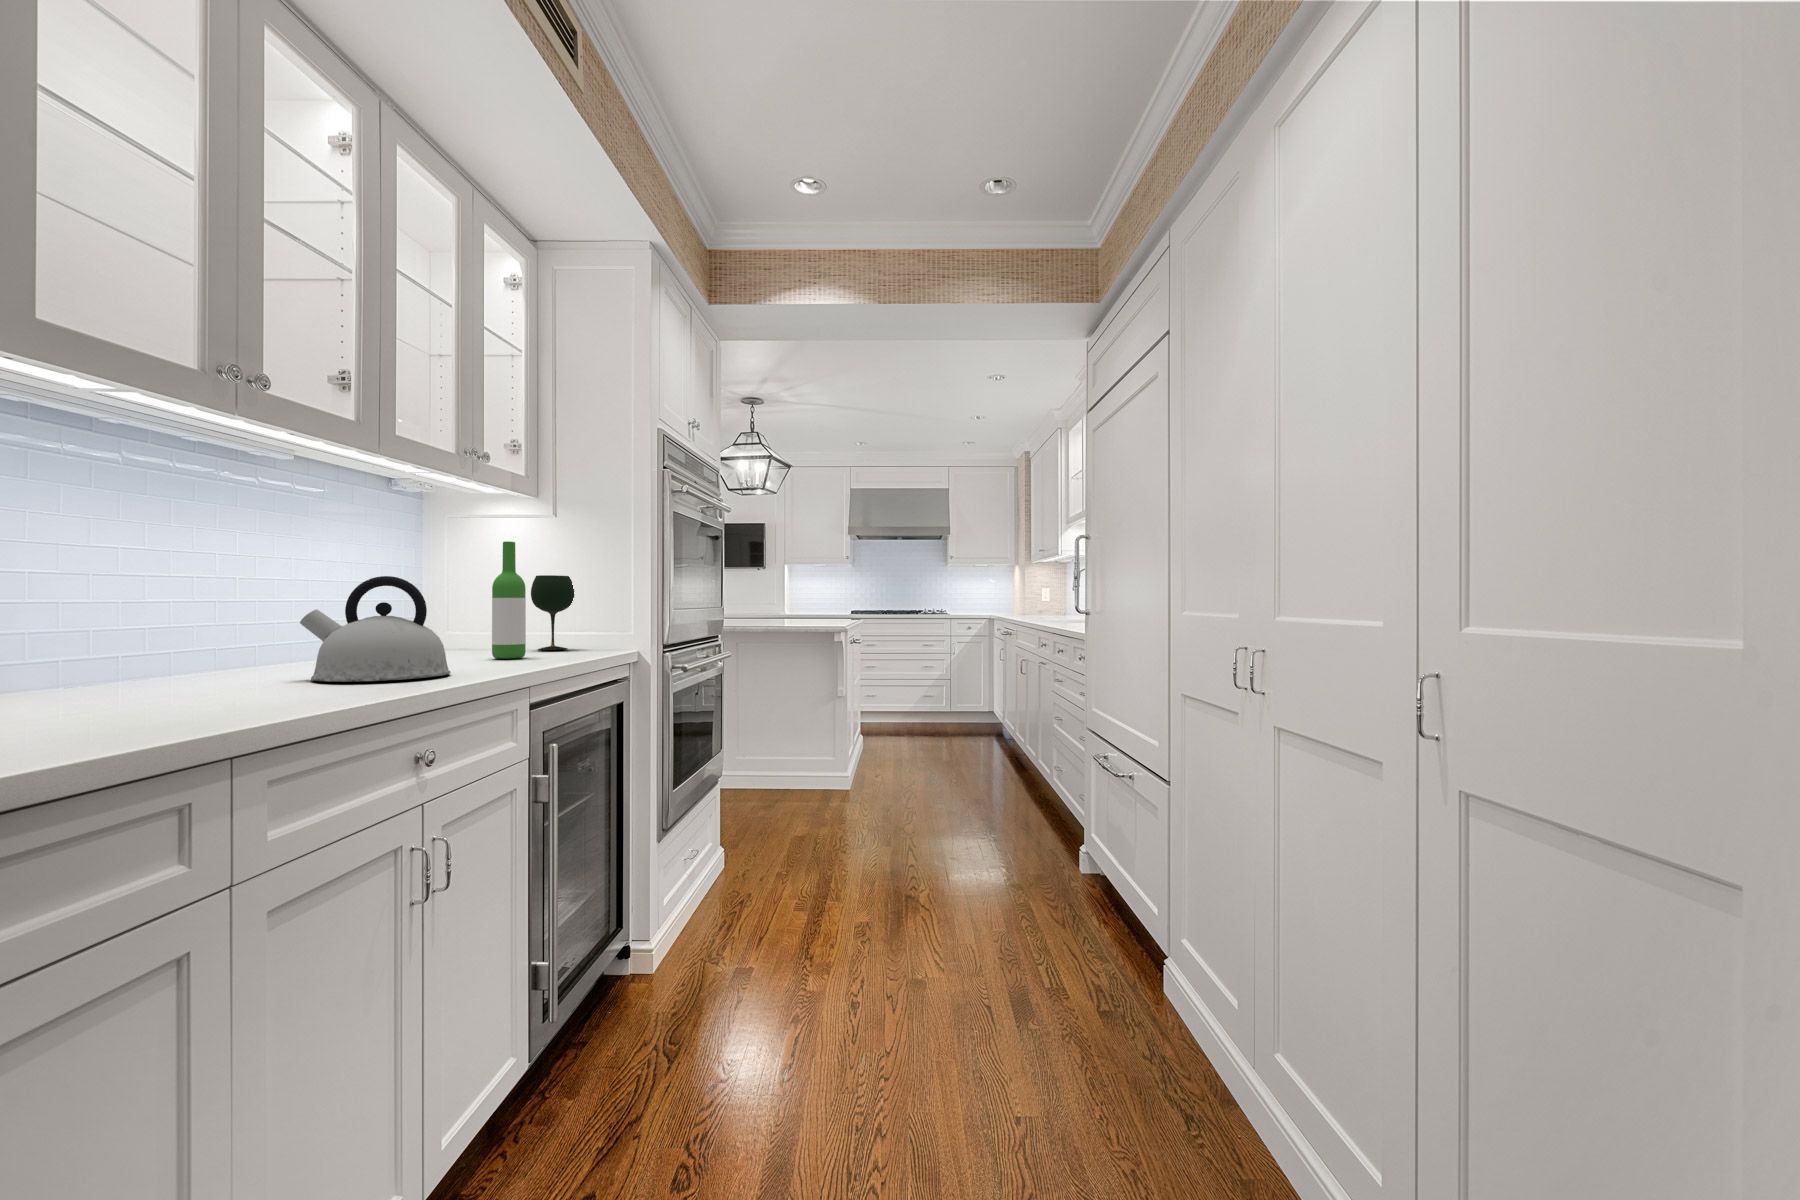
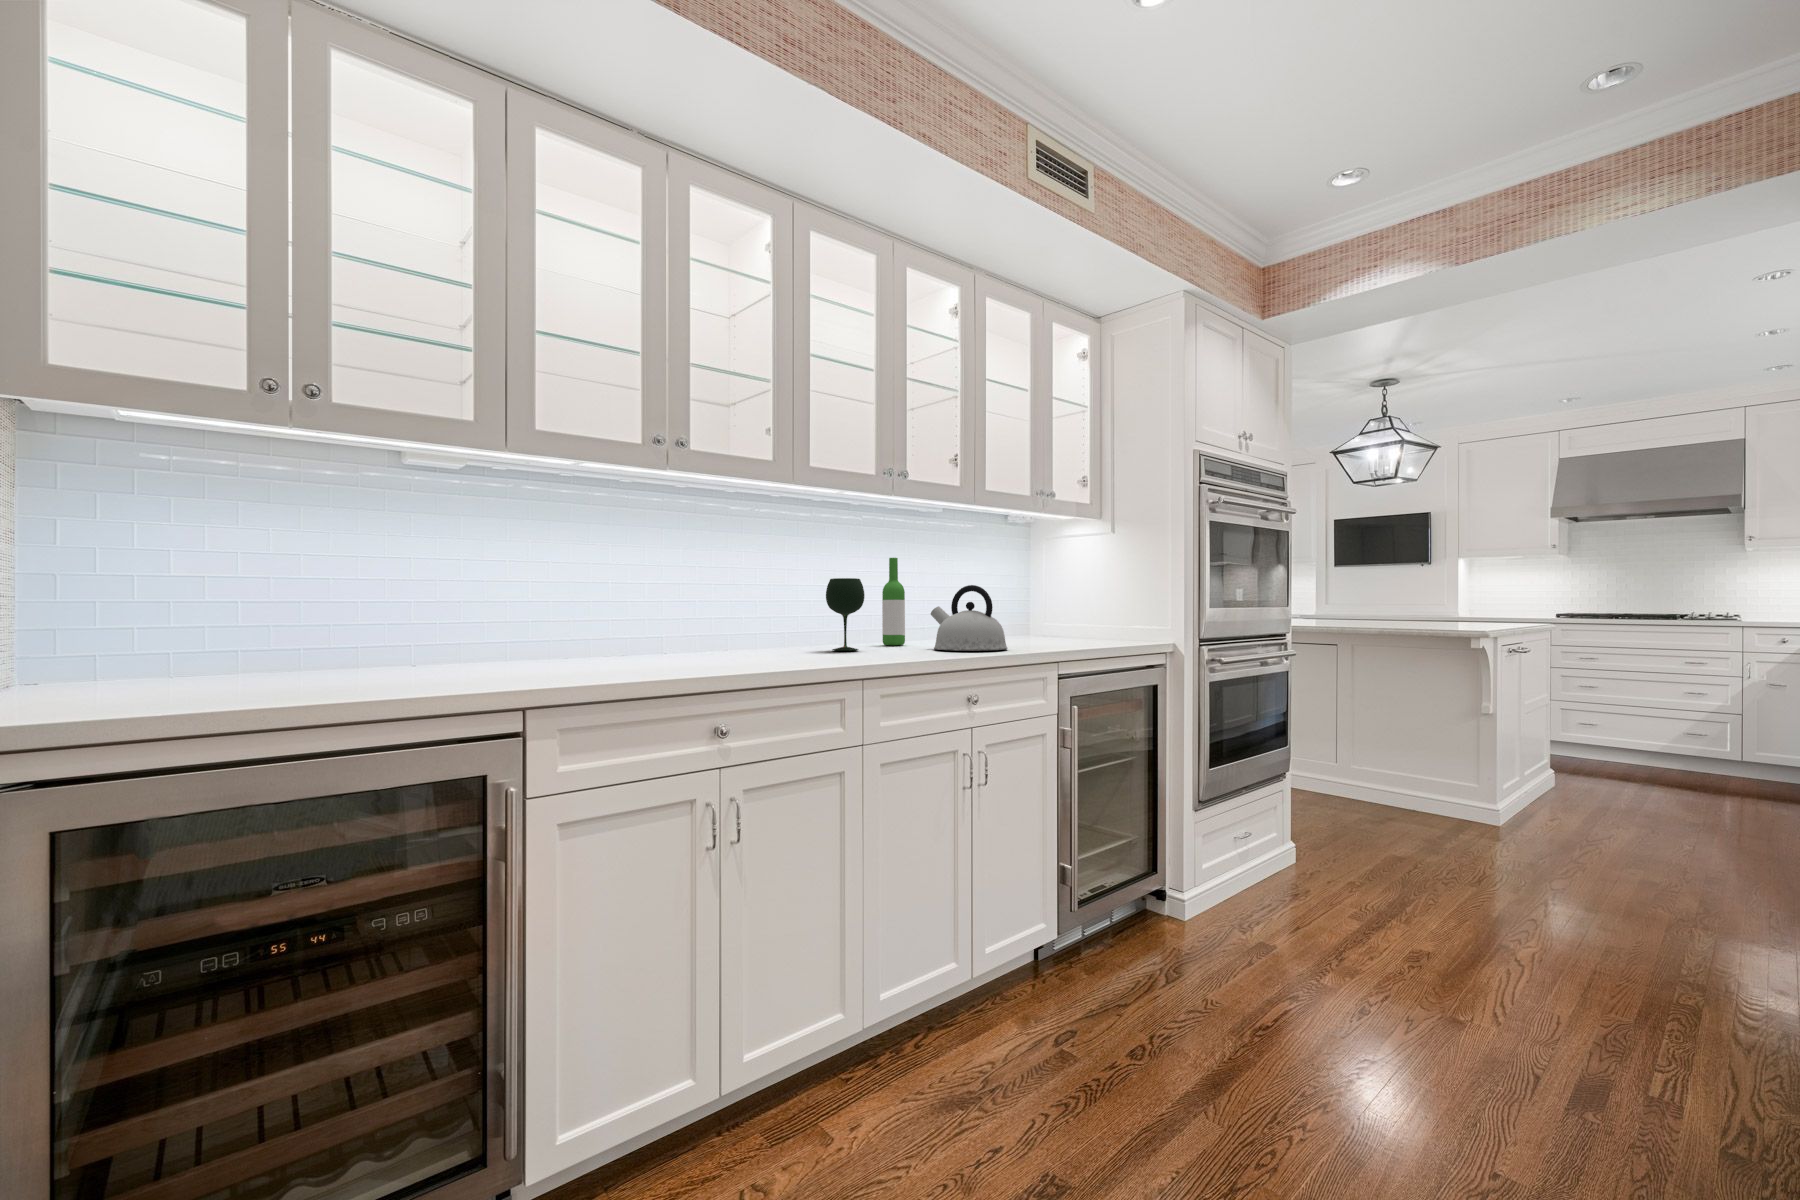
wine bottle: present [492,541,526,659] -> present [882,558,905,645]
wine glass: present [531,575,574,650] -> present [826,578,864,651]

